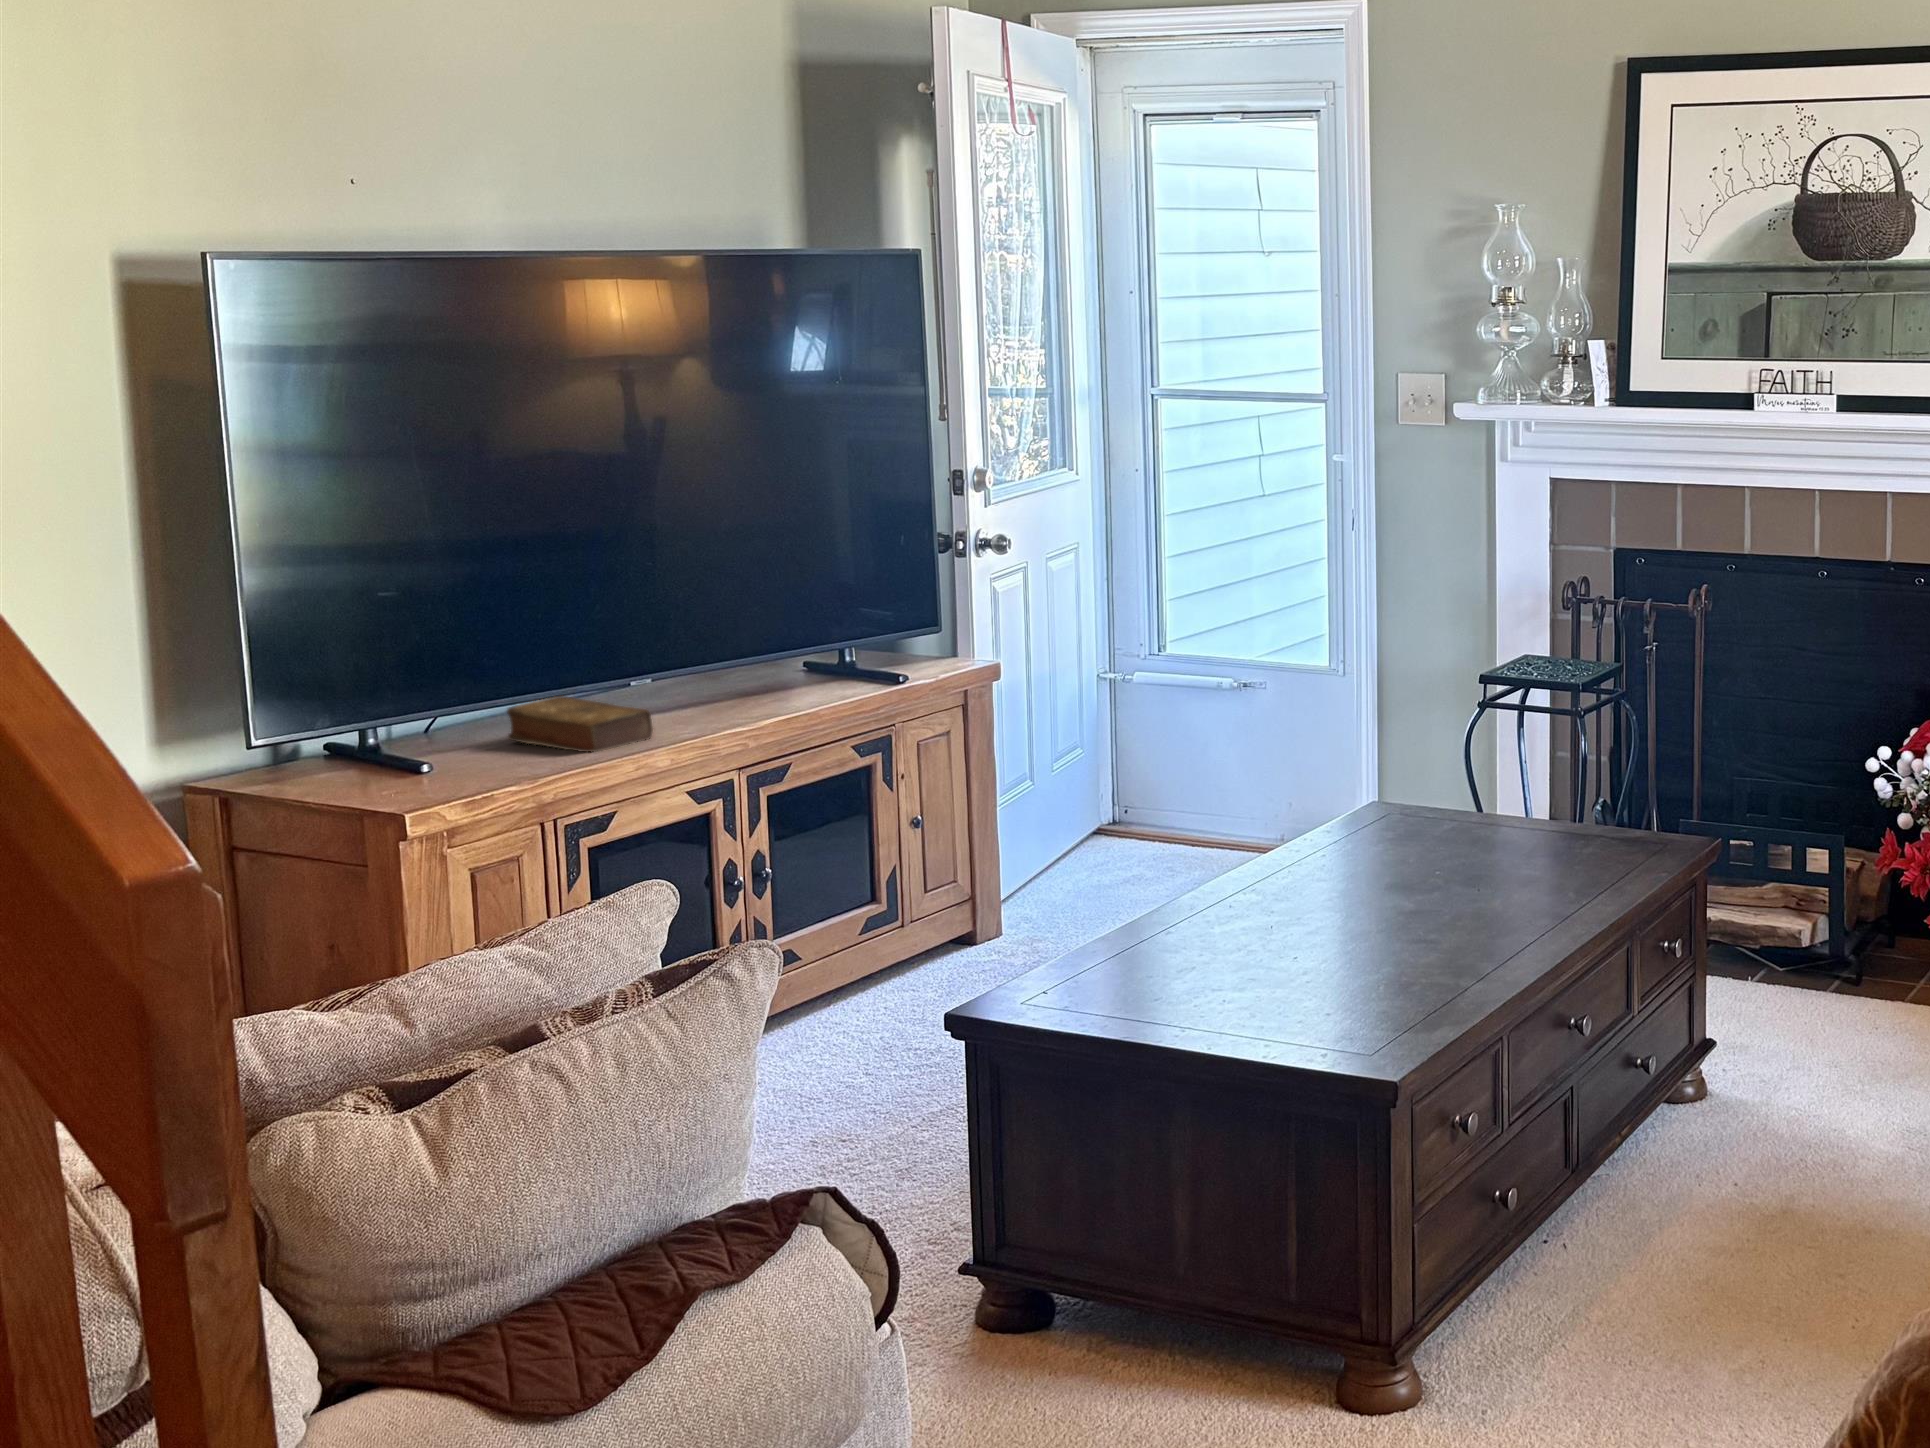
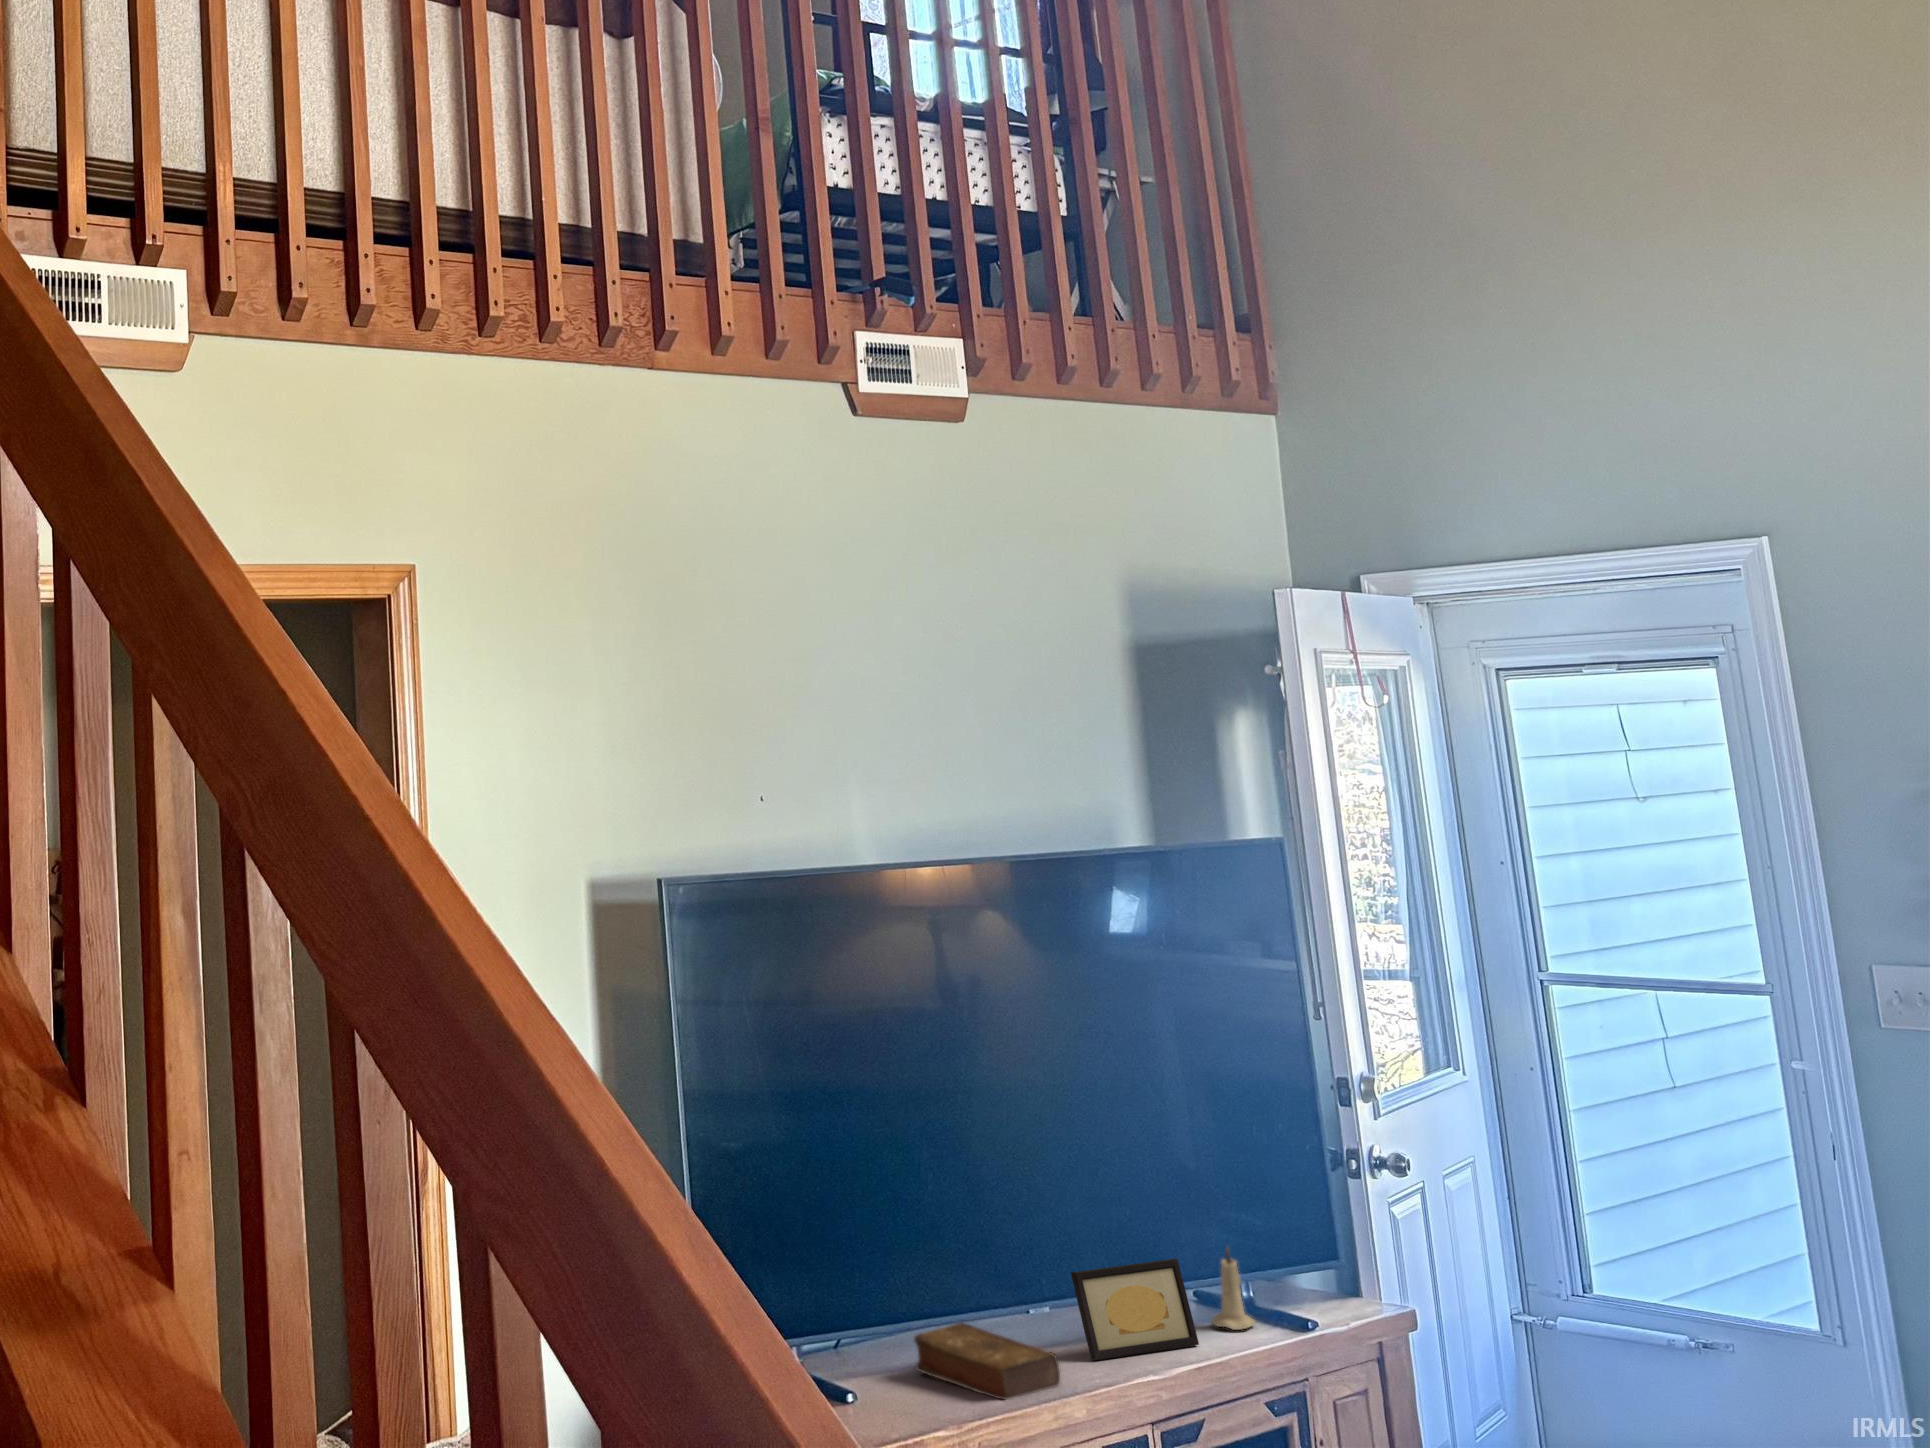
candle: none [815,617,855,690] -> present [1212,1249,1255,1330]
picture frame: none [675,629,797,720] -> present [1071,1258,1199,1360]

